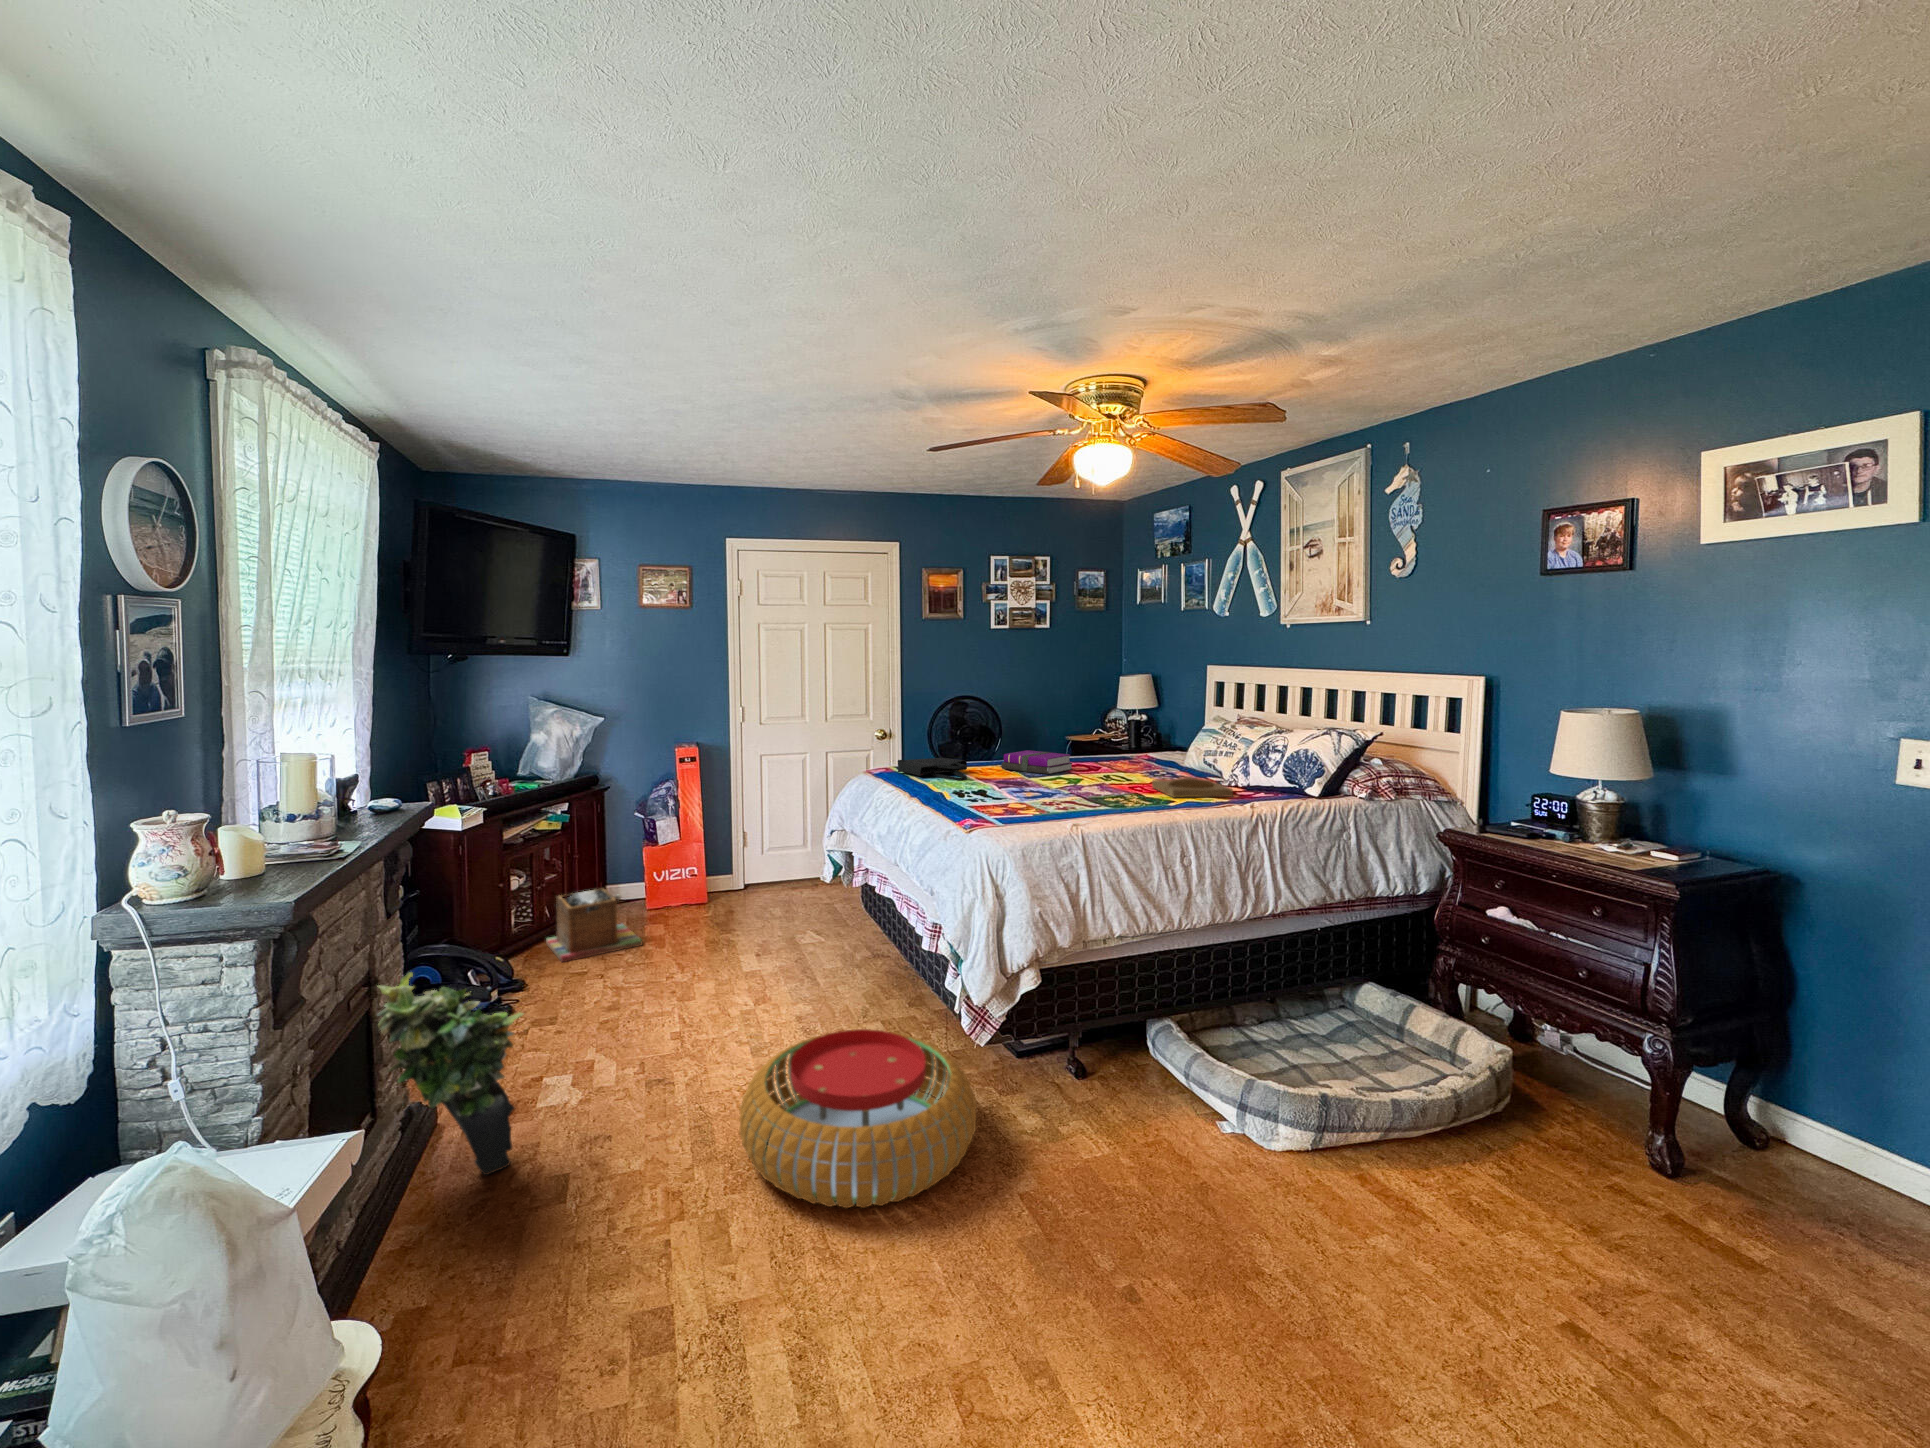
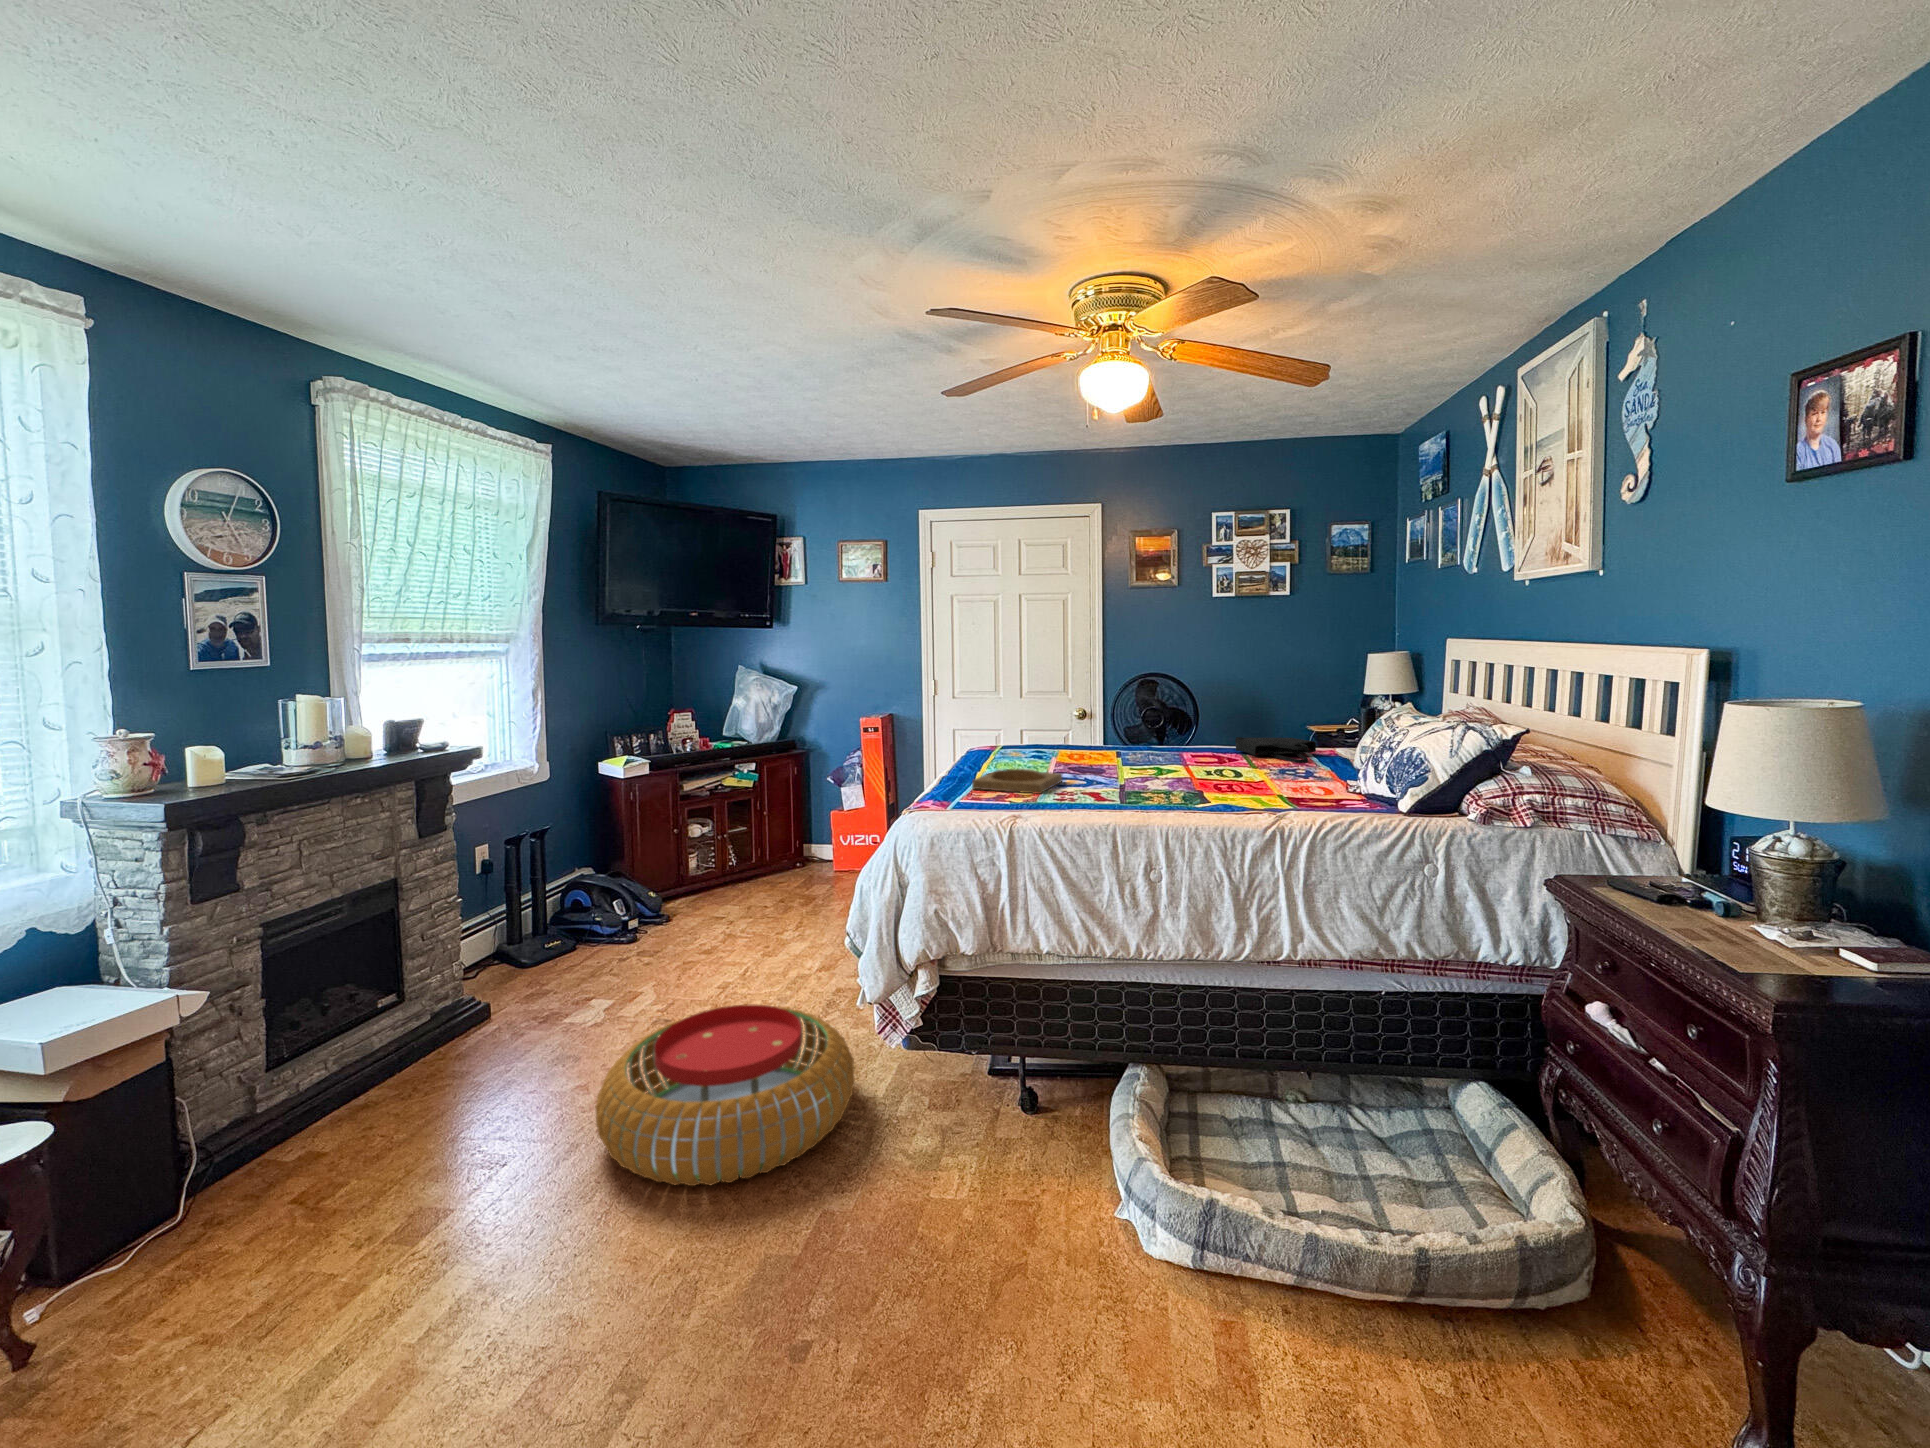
notebook: present [1001,750,1072,774] -> none [1123,736,1203,764]
tote bag: present [898,757,967,781] -> present [1235,737,1316,763]
tray: present [1152,778,1233,798] -> present [972,769,1062,794]
laundry basket: present [546,889,642,962] -> none [710,845,790,907]
potted plant: present [377,972,523,1175] -> none [345,883,491,1069]

